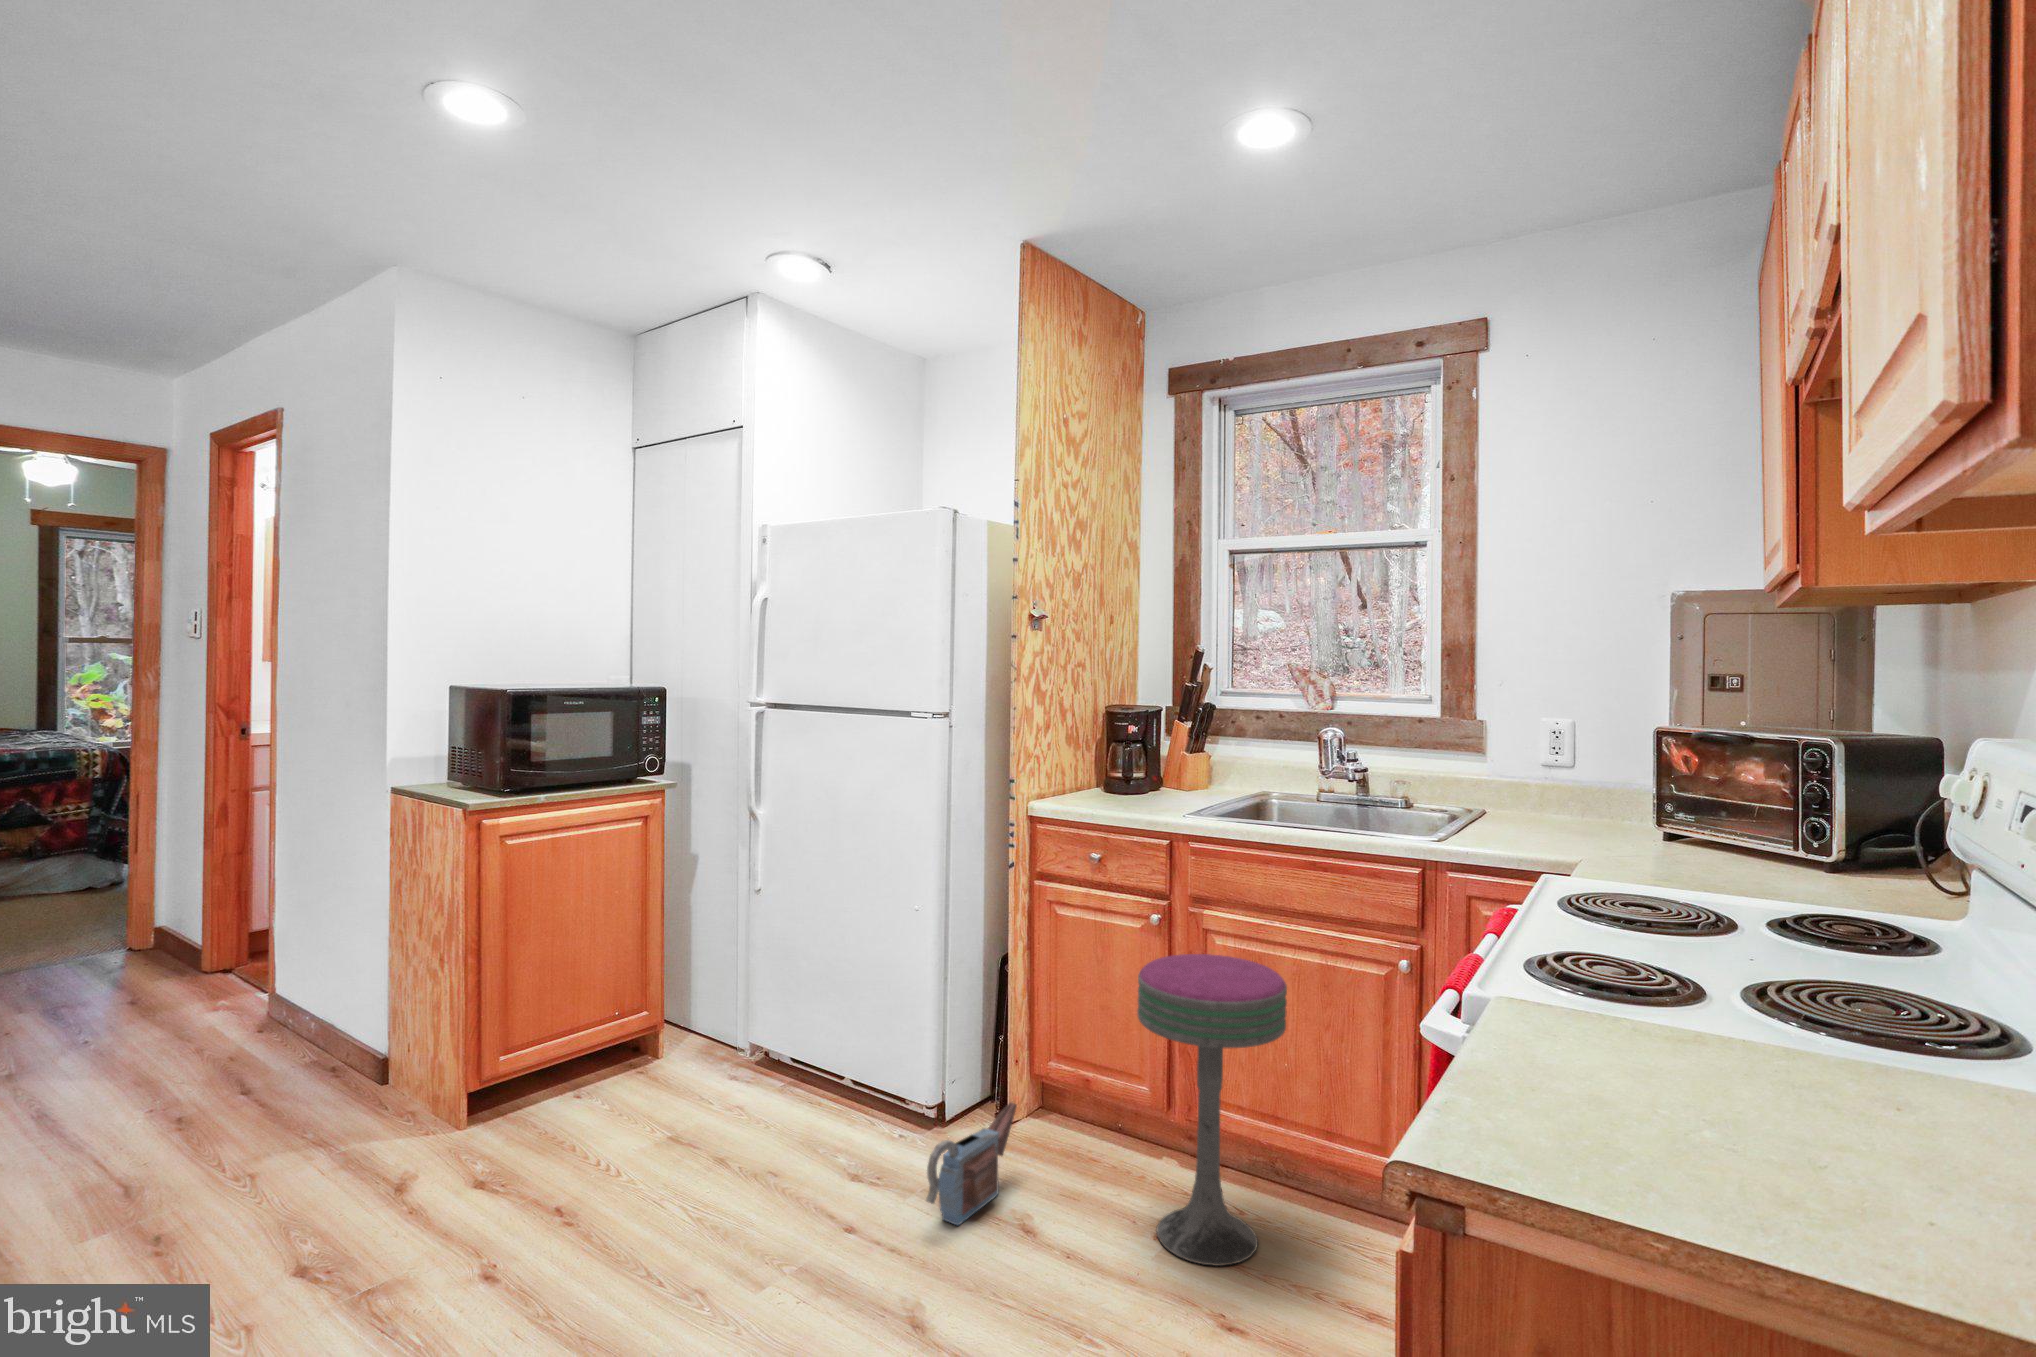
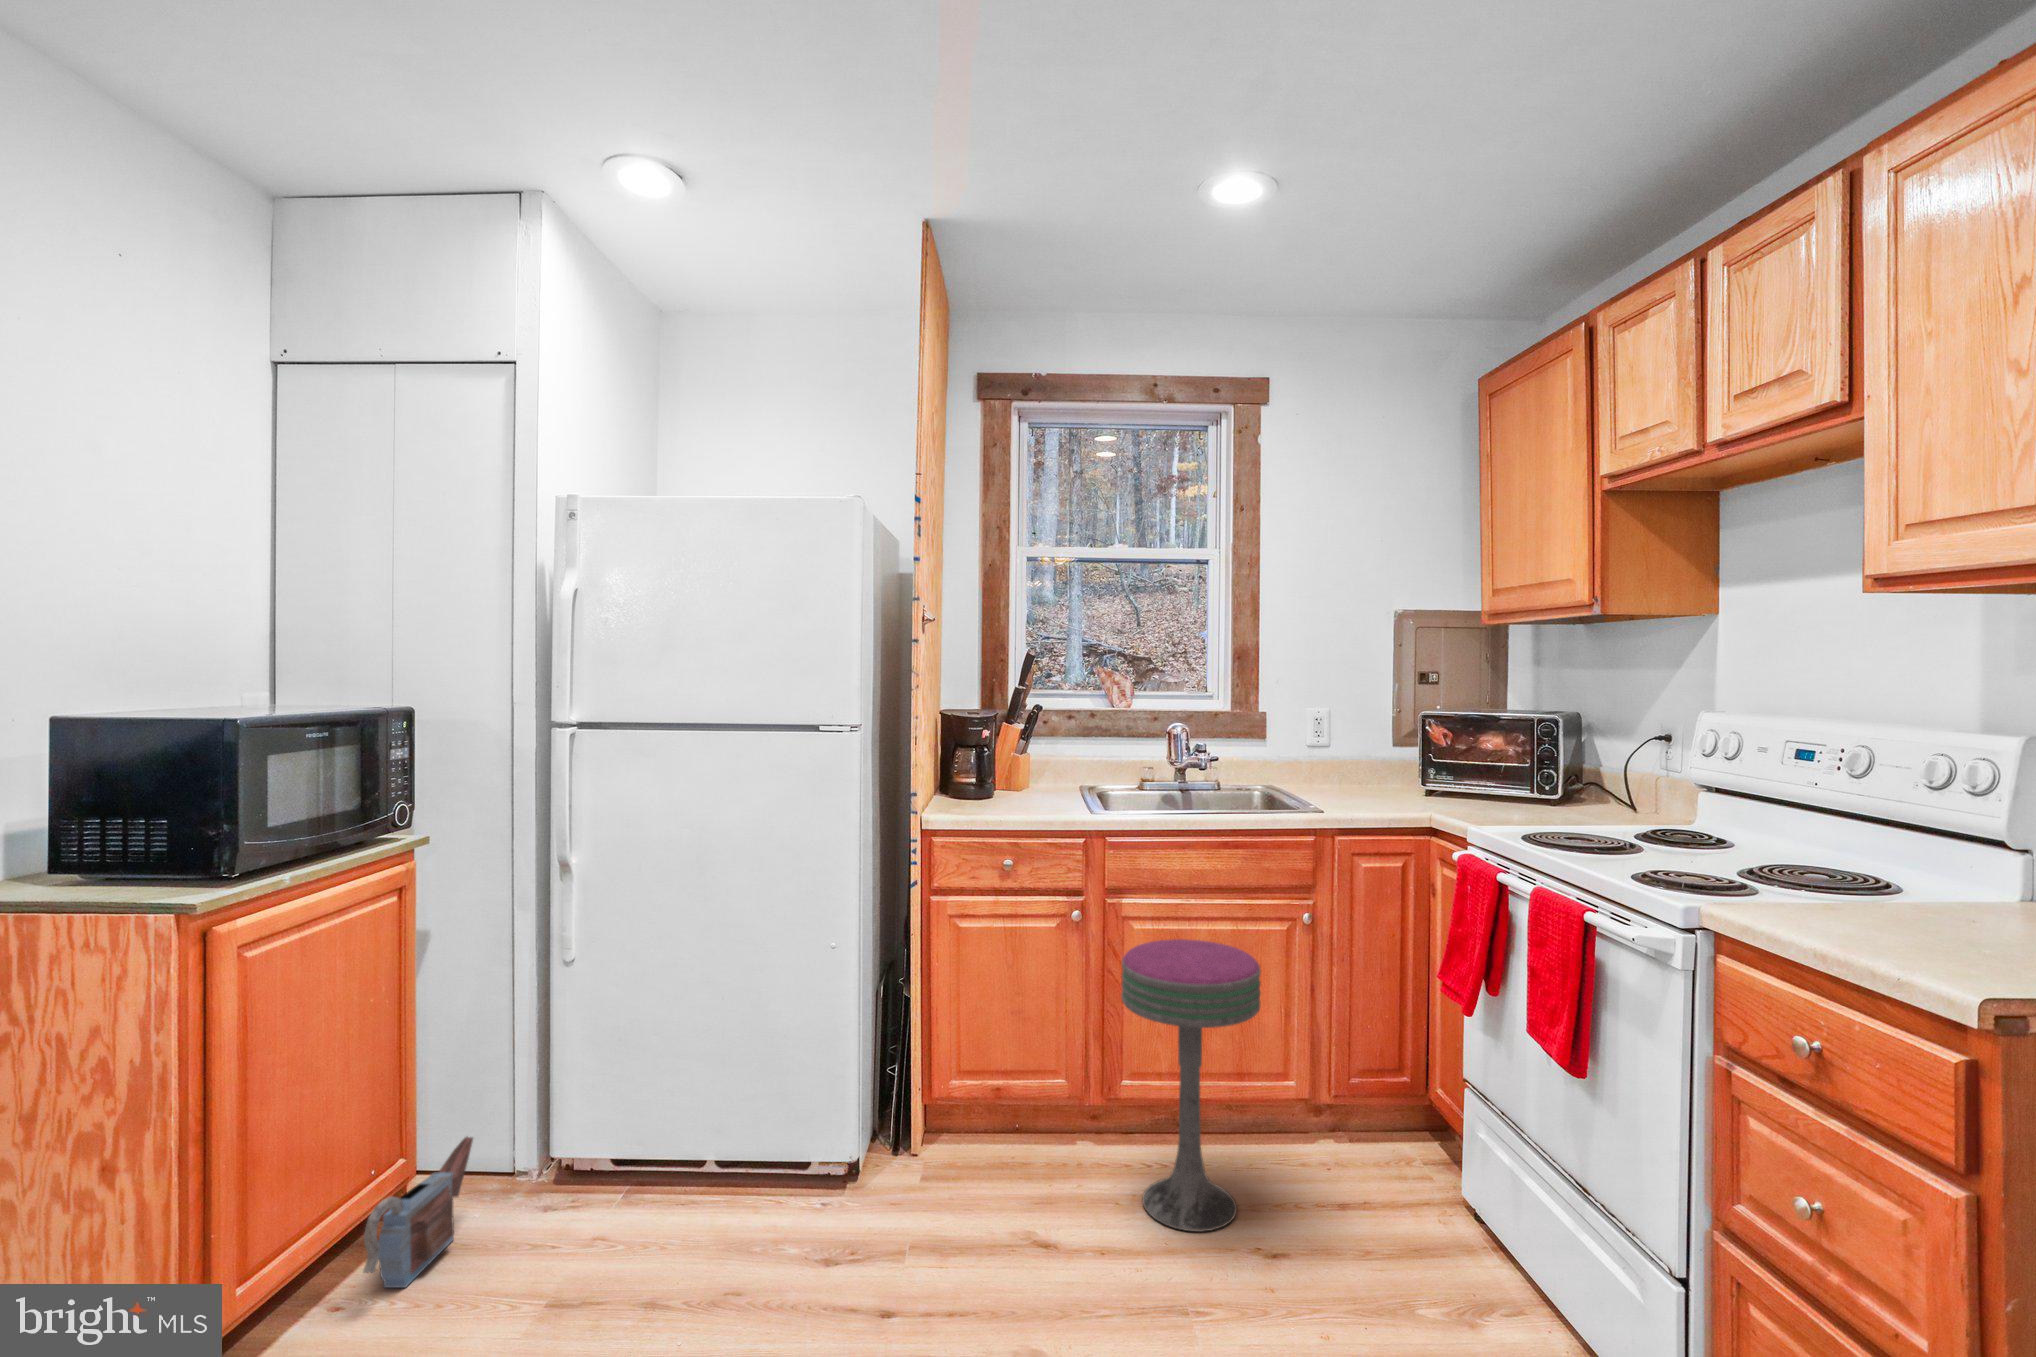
watering can: present [926,1102,1017,1225] -> present [363,1137,473,1288]

